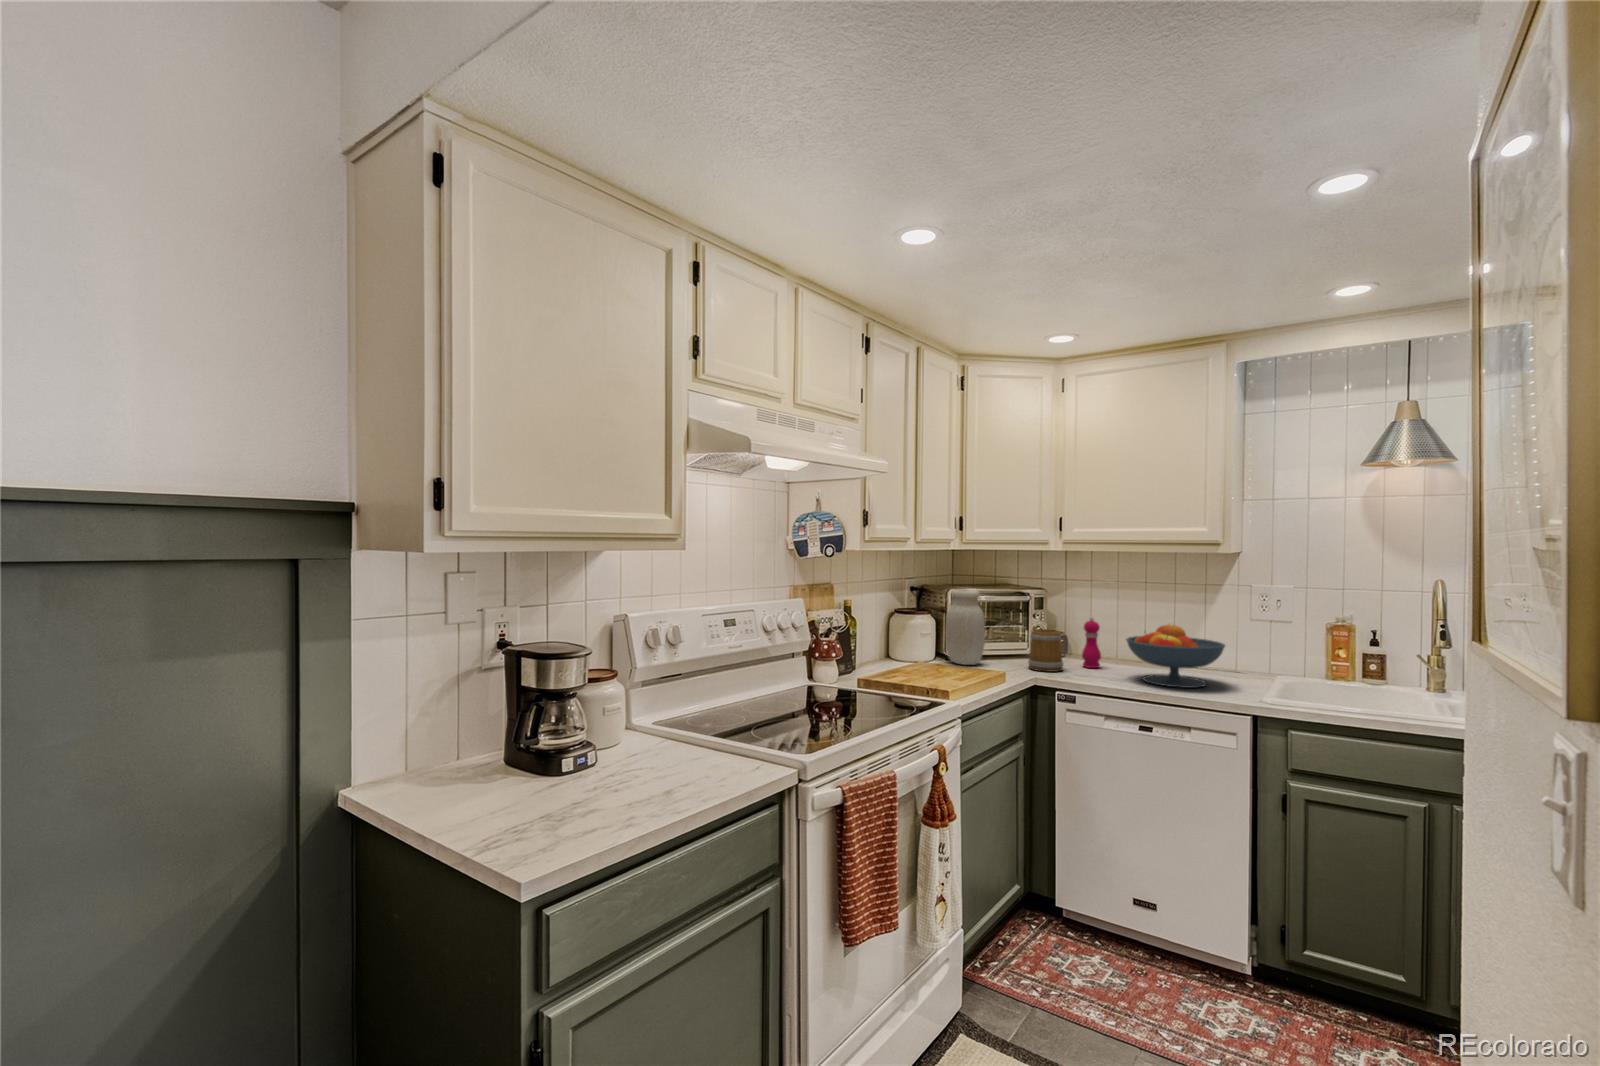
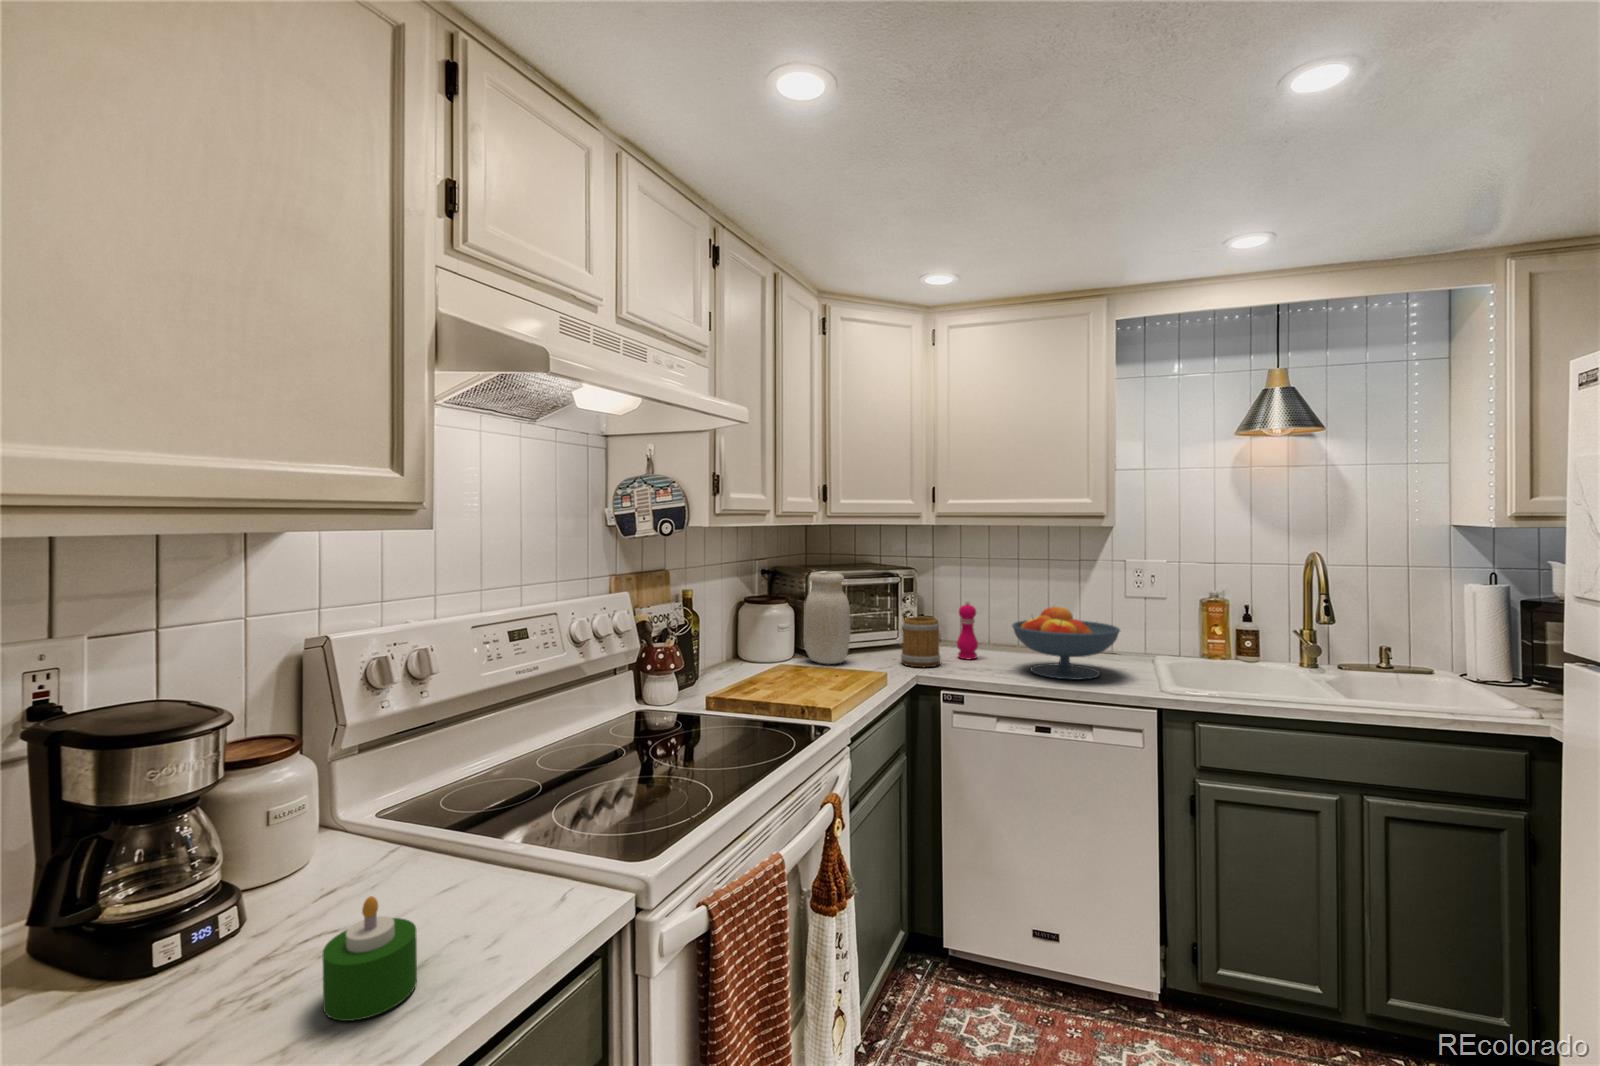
candle: none [644,738,686,794] -> present [322,896,417,1021]

